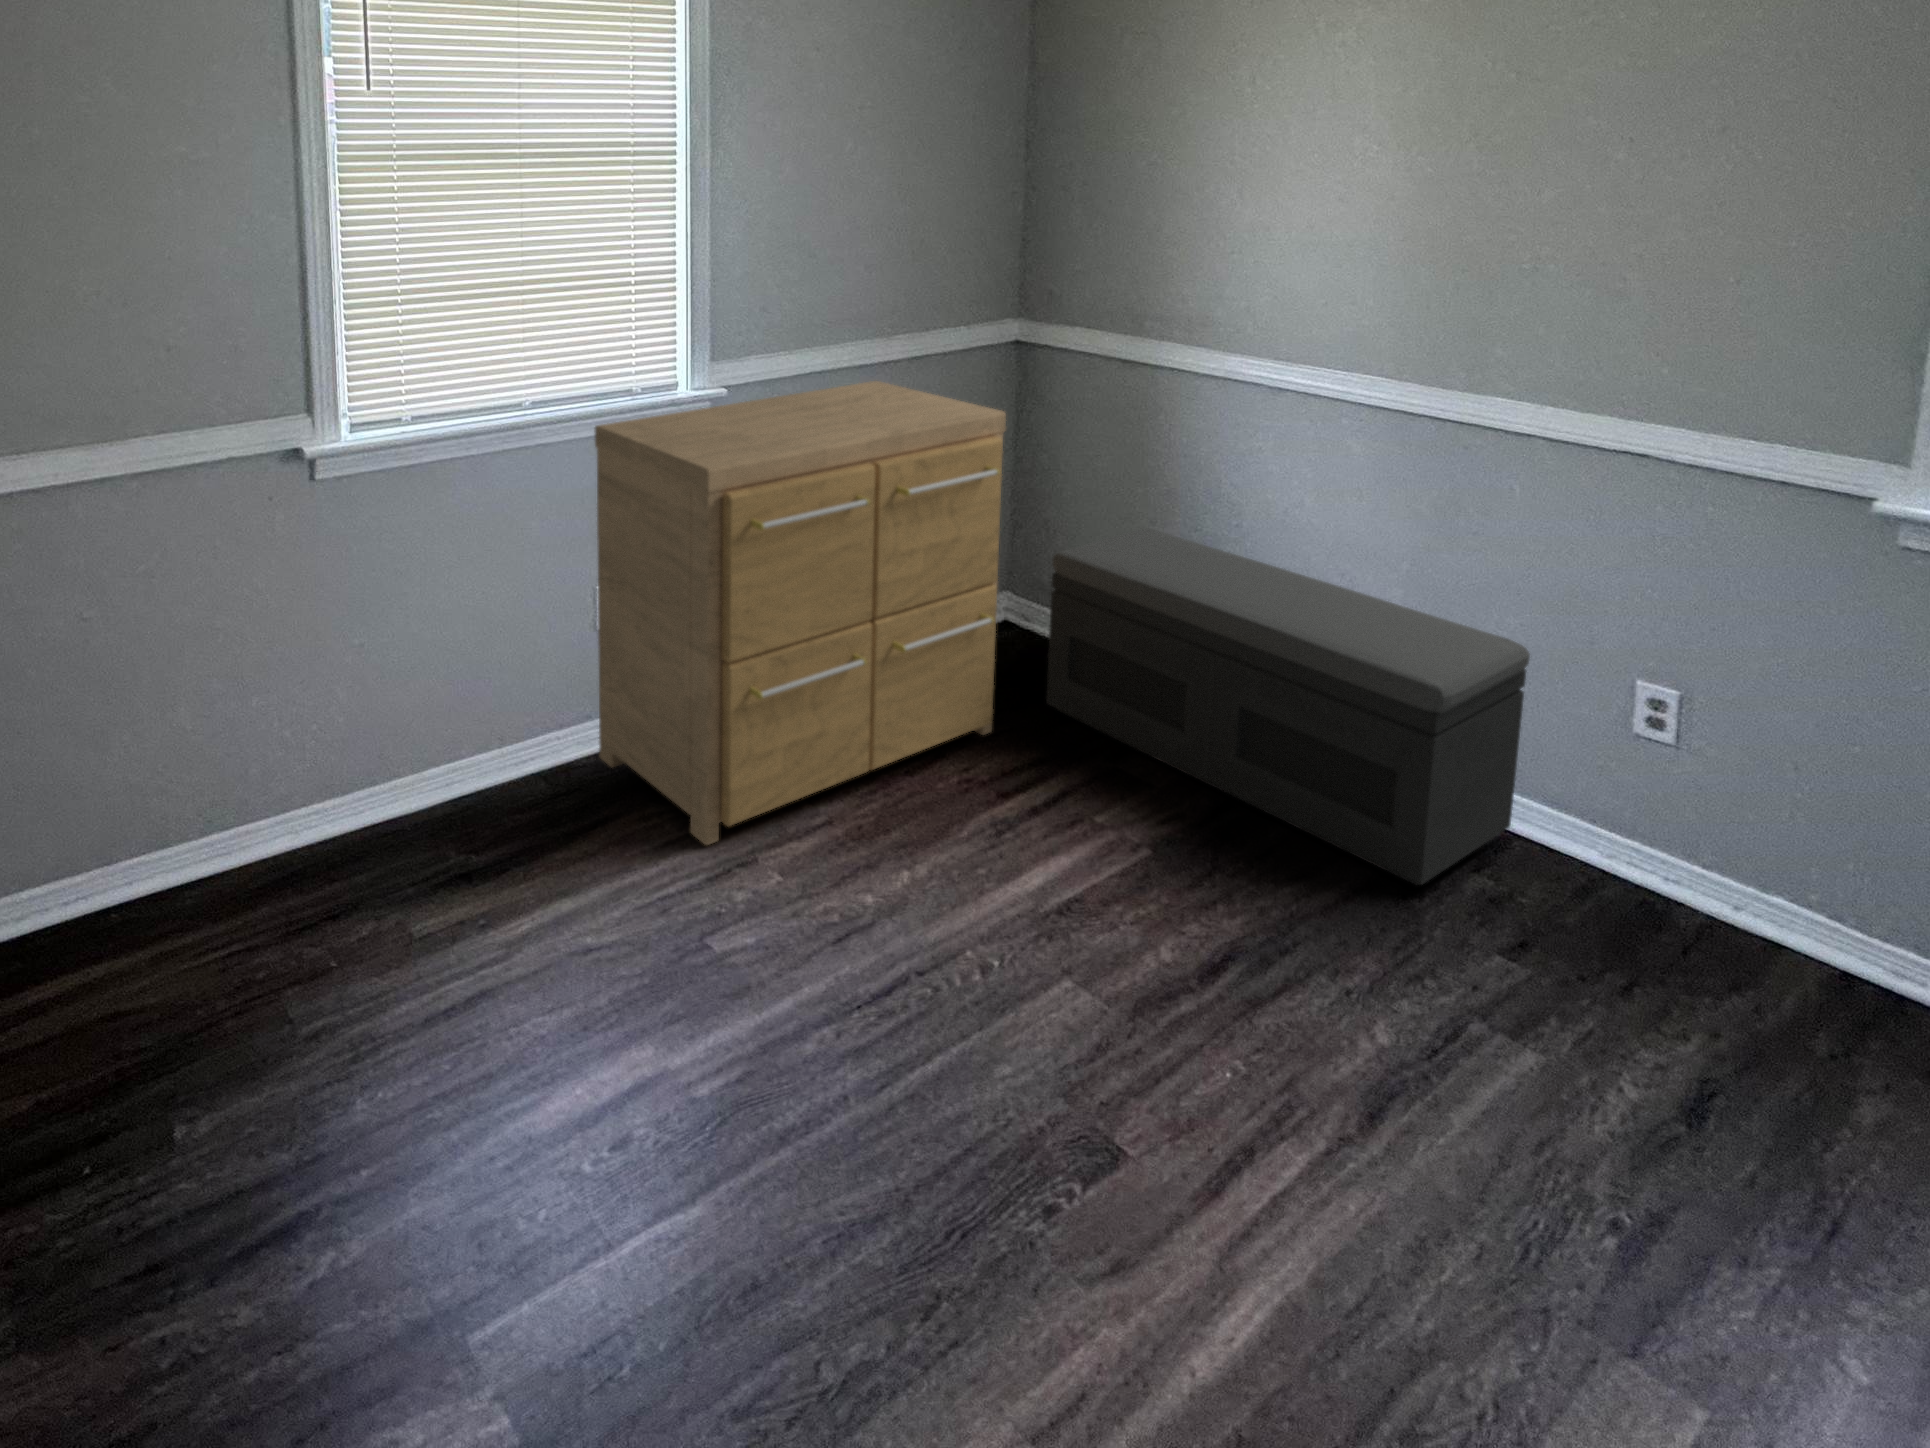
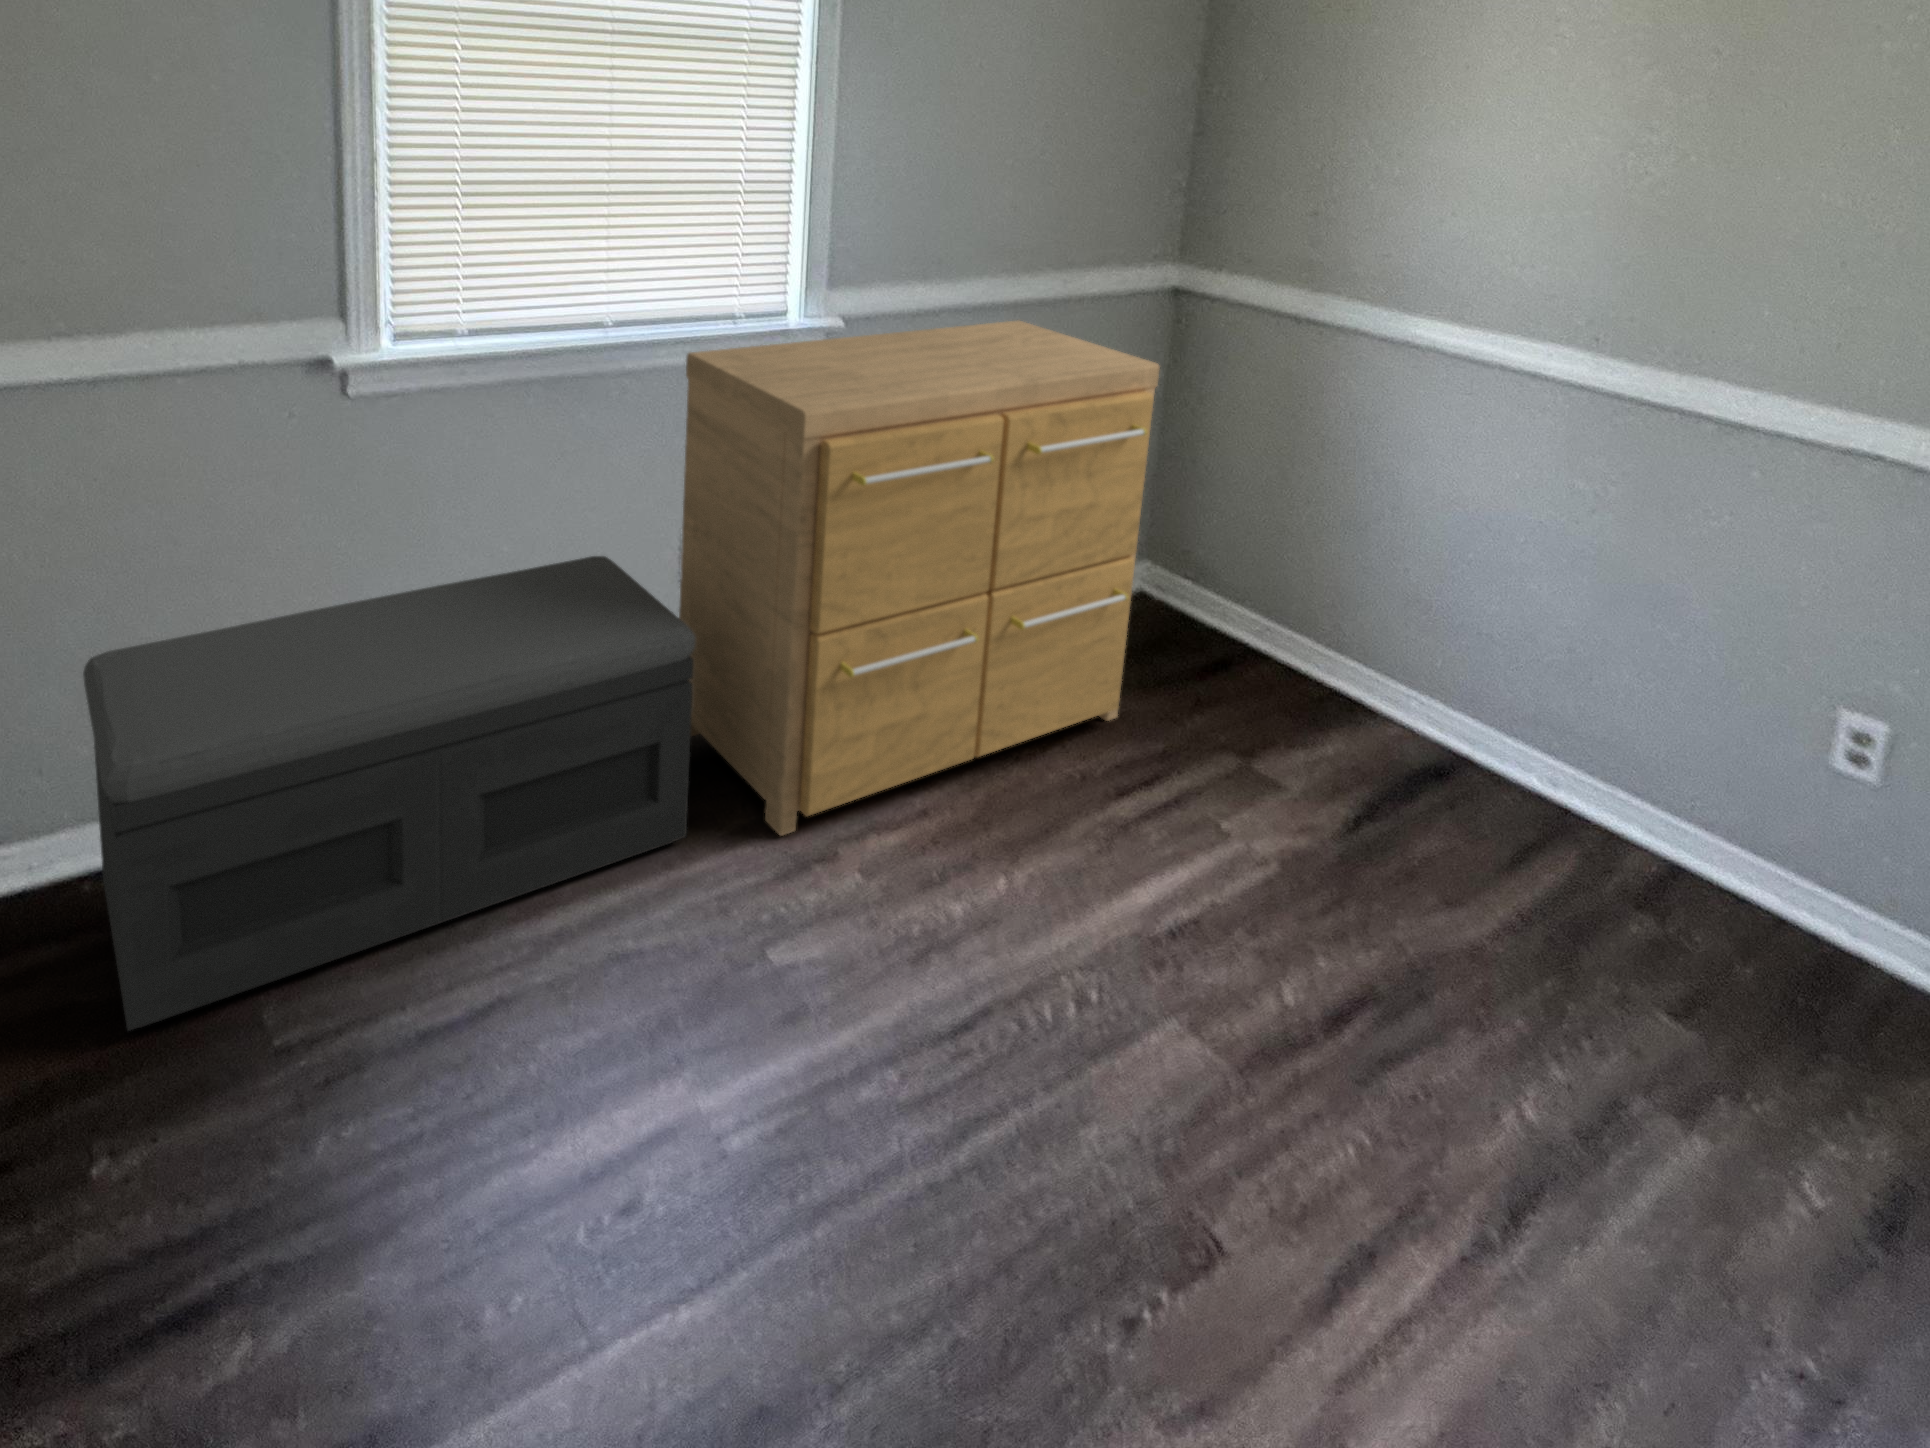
storage bench: present [1046,528,1530,885] -> present [83,556,695,1031]

